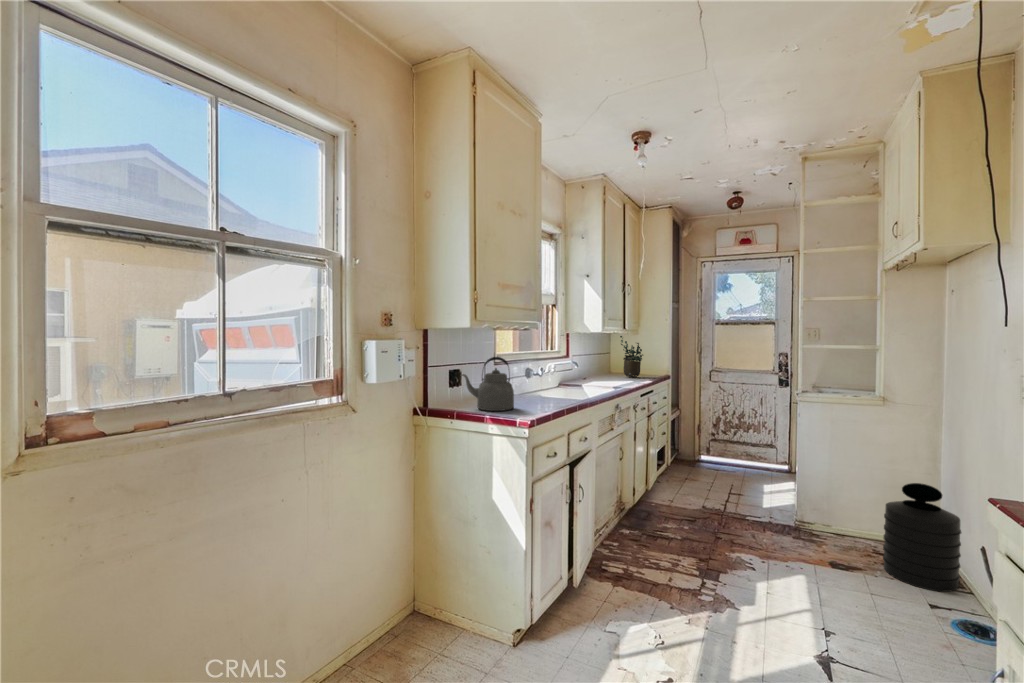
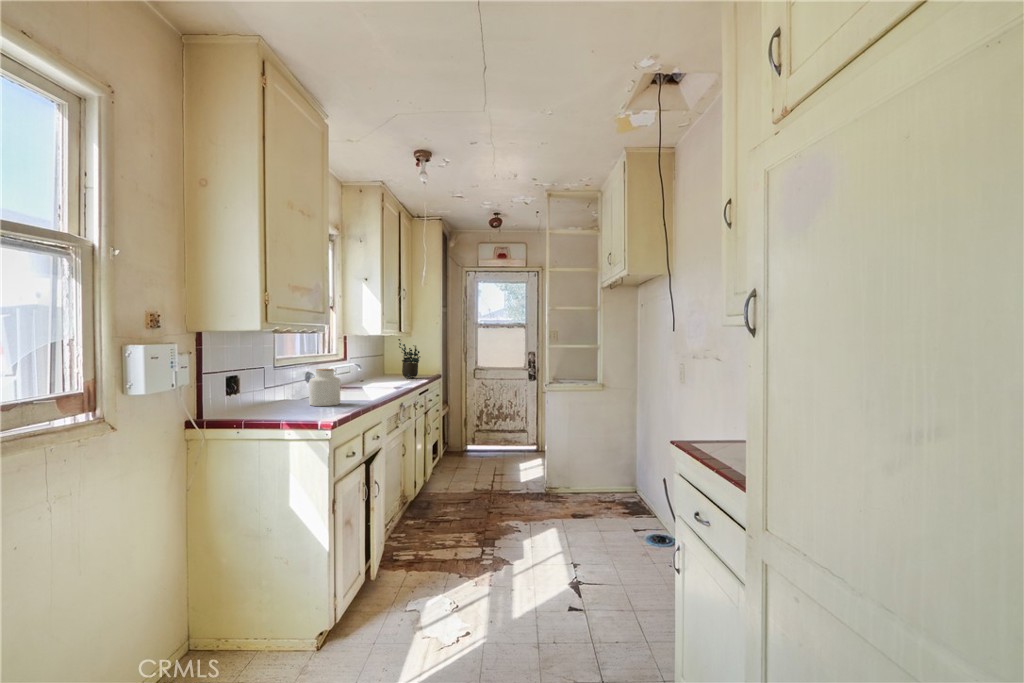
kettle: present [461,357,514,411] -> none [245,360,309,417]
jar: none [520,365,548,402] -> present [309,369,340,406]
trash can: present [883,483,961,592] -> none [602,444,644,518]

